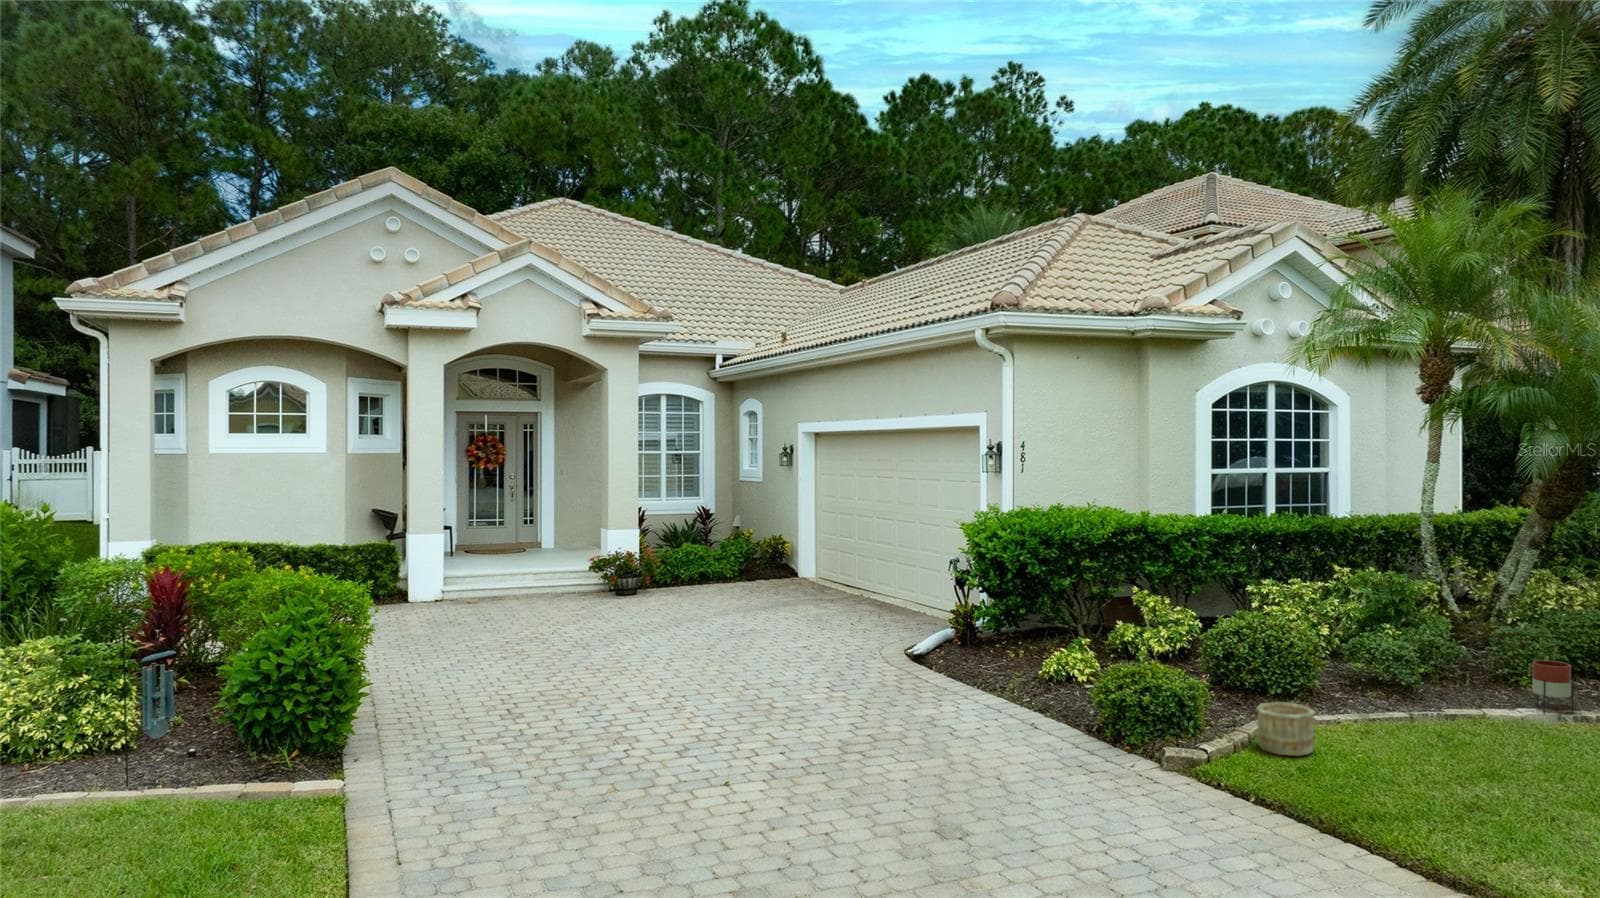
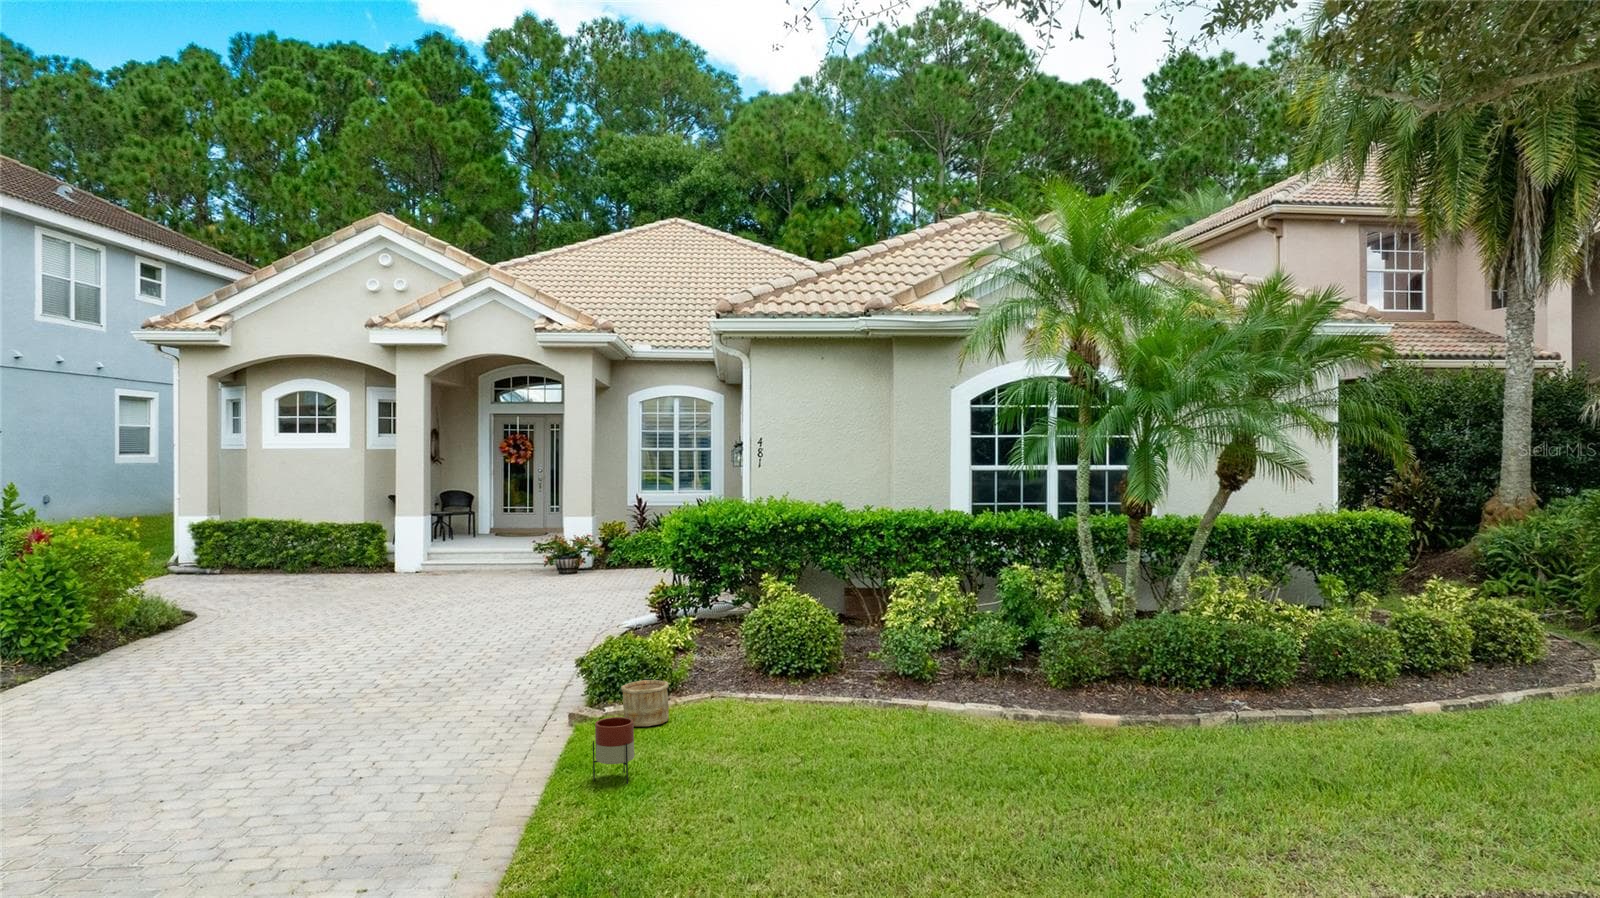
planter: present [1532,660,1574,714] -> present [593,717,634,784]

